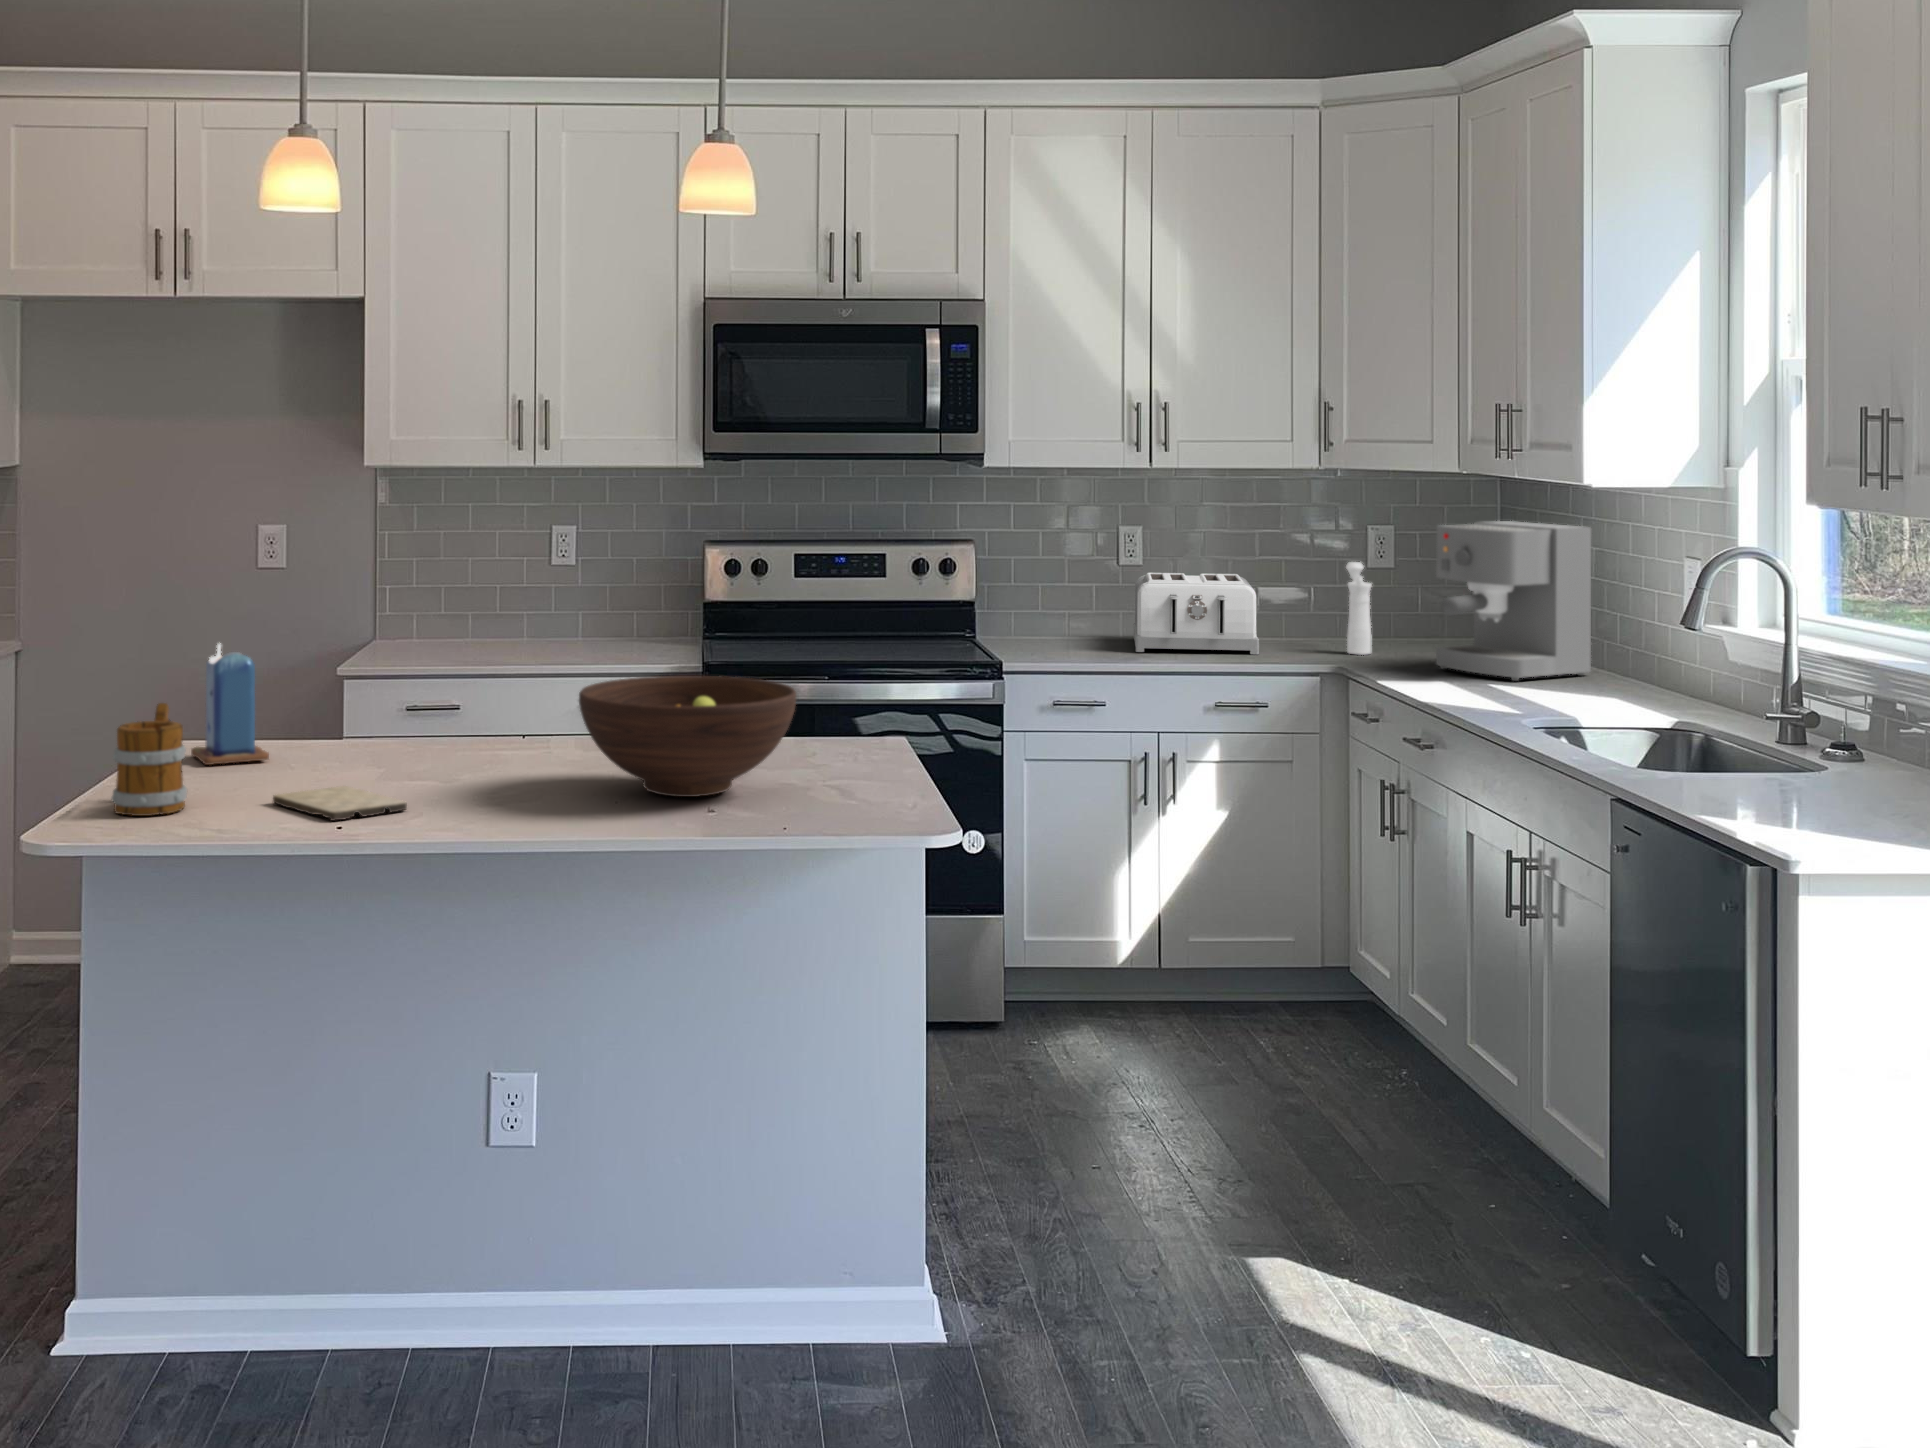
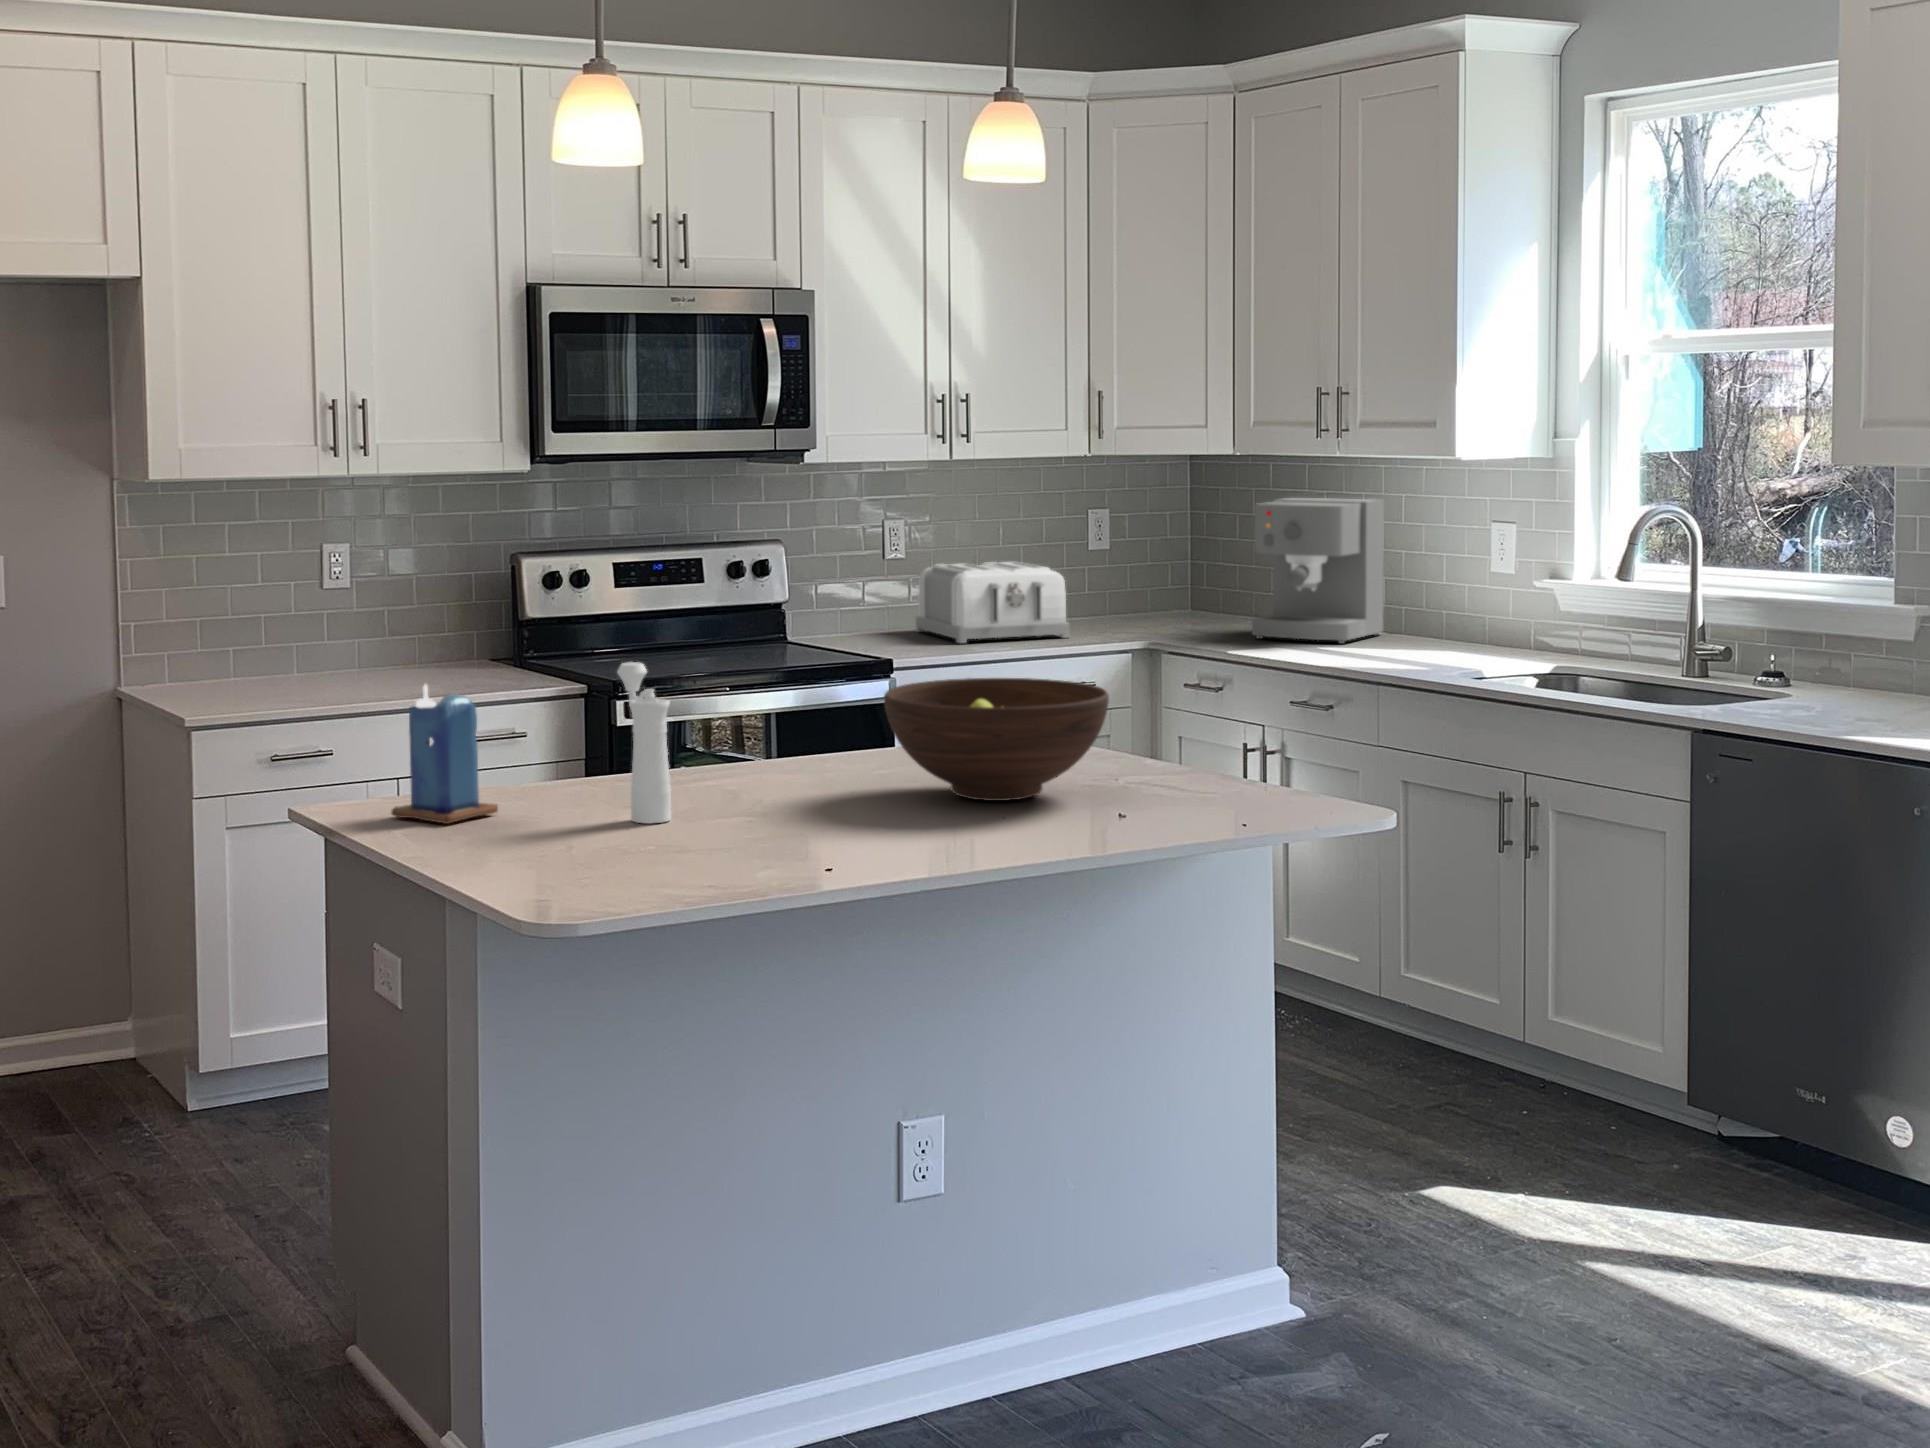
pepper mill: present [1346,562,1372,655] -> present [617,662,671,824]
mug: present [112,703,187,816] -> none [506,749,594,877]
cutting board: present [273,786,407,821] -> none [653,825,808,857]

